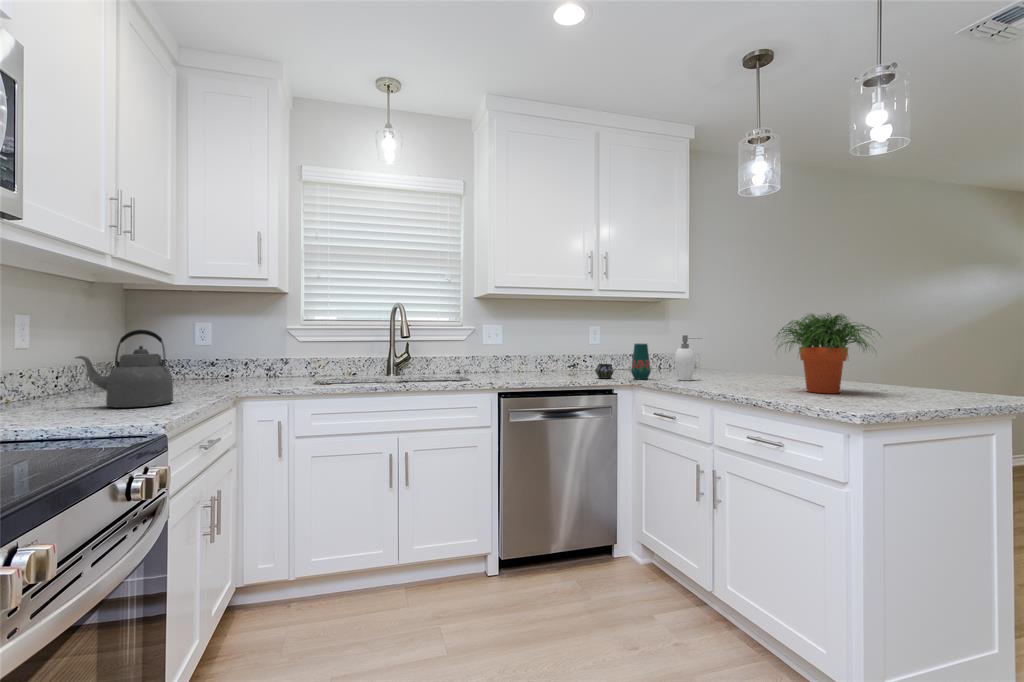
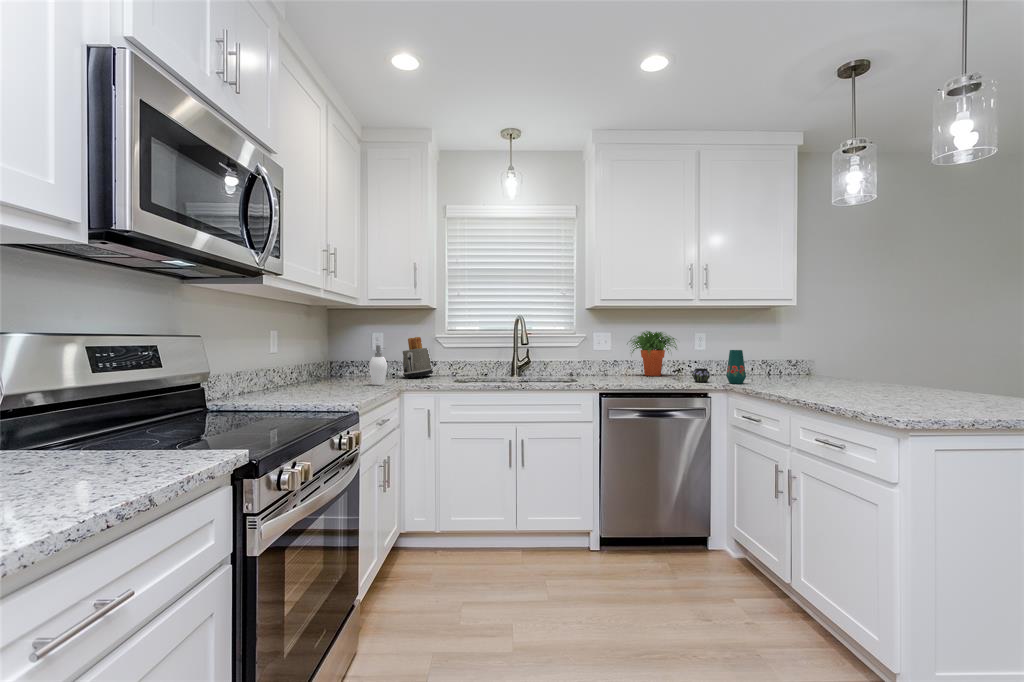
potted plant: present [777,313,880,393] -> present [627,331,677,376]
toaster: none [241,328,286,381] -> present [403,337,433,378]
kettle: present [75,330,173,408] -> none [305,343,360,395]
soap dispenser: present [675,335,702,380] -> present [369,345,387,385]

